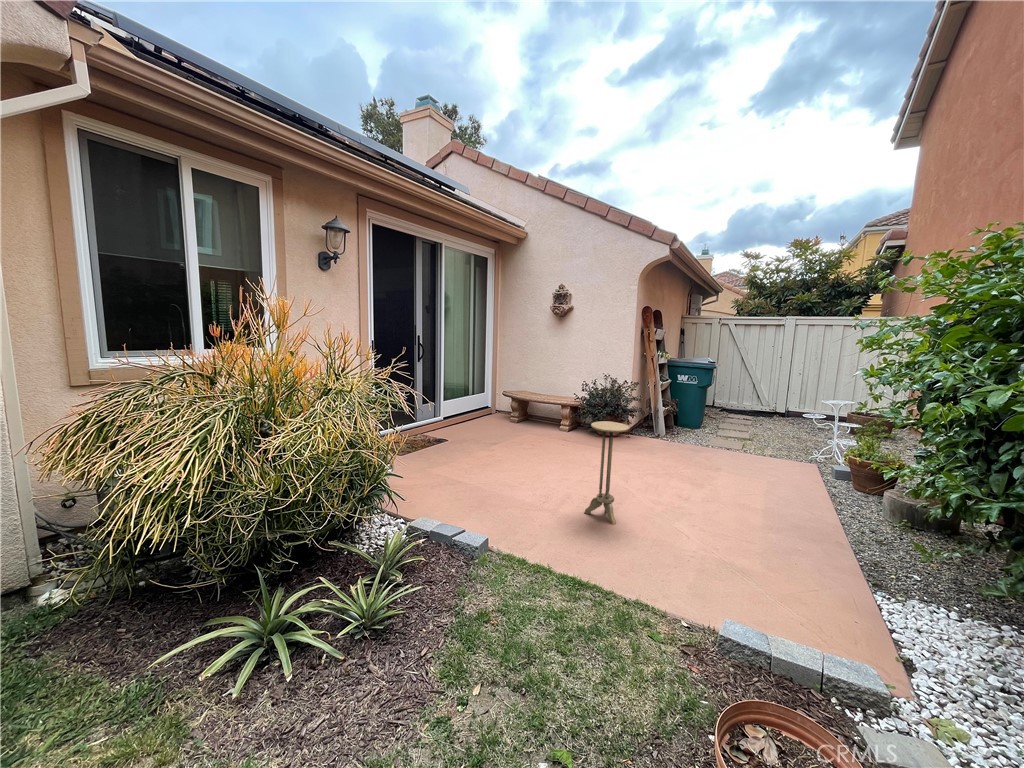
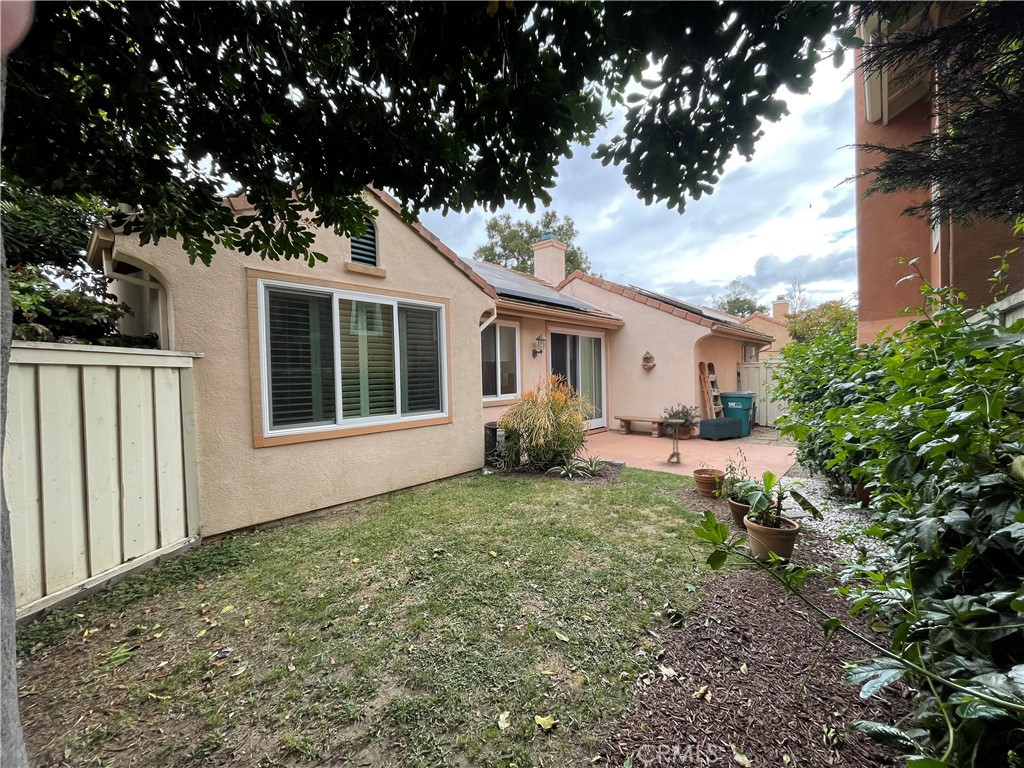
bench: none [635,399,700,443] -> present [699,417,742,442]

